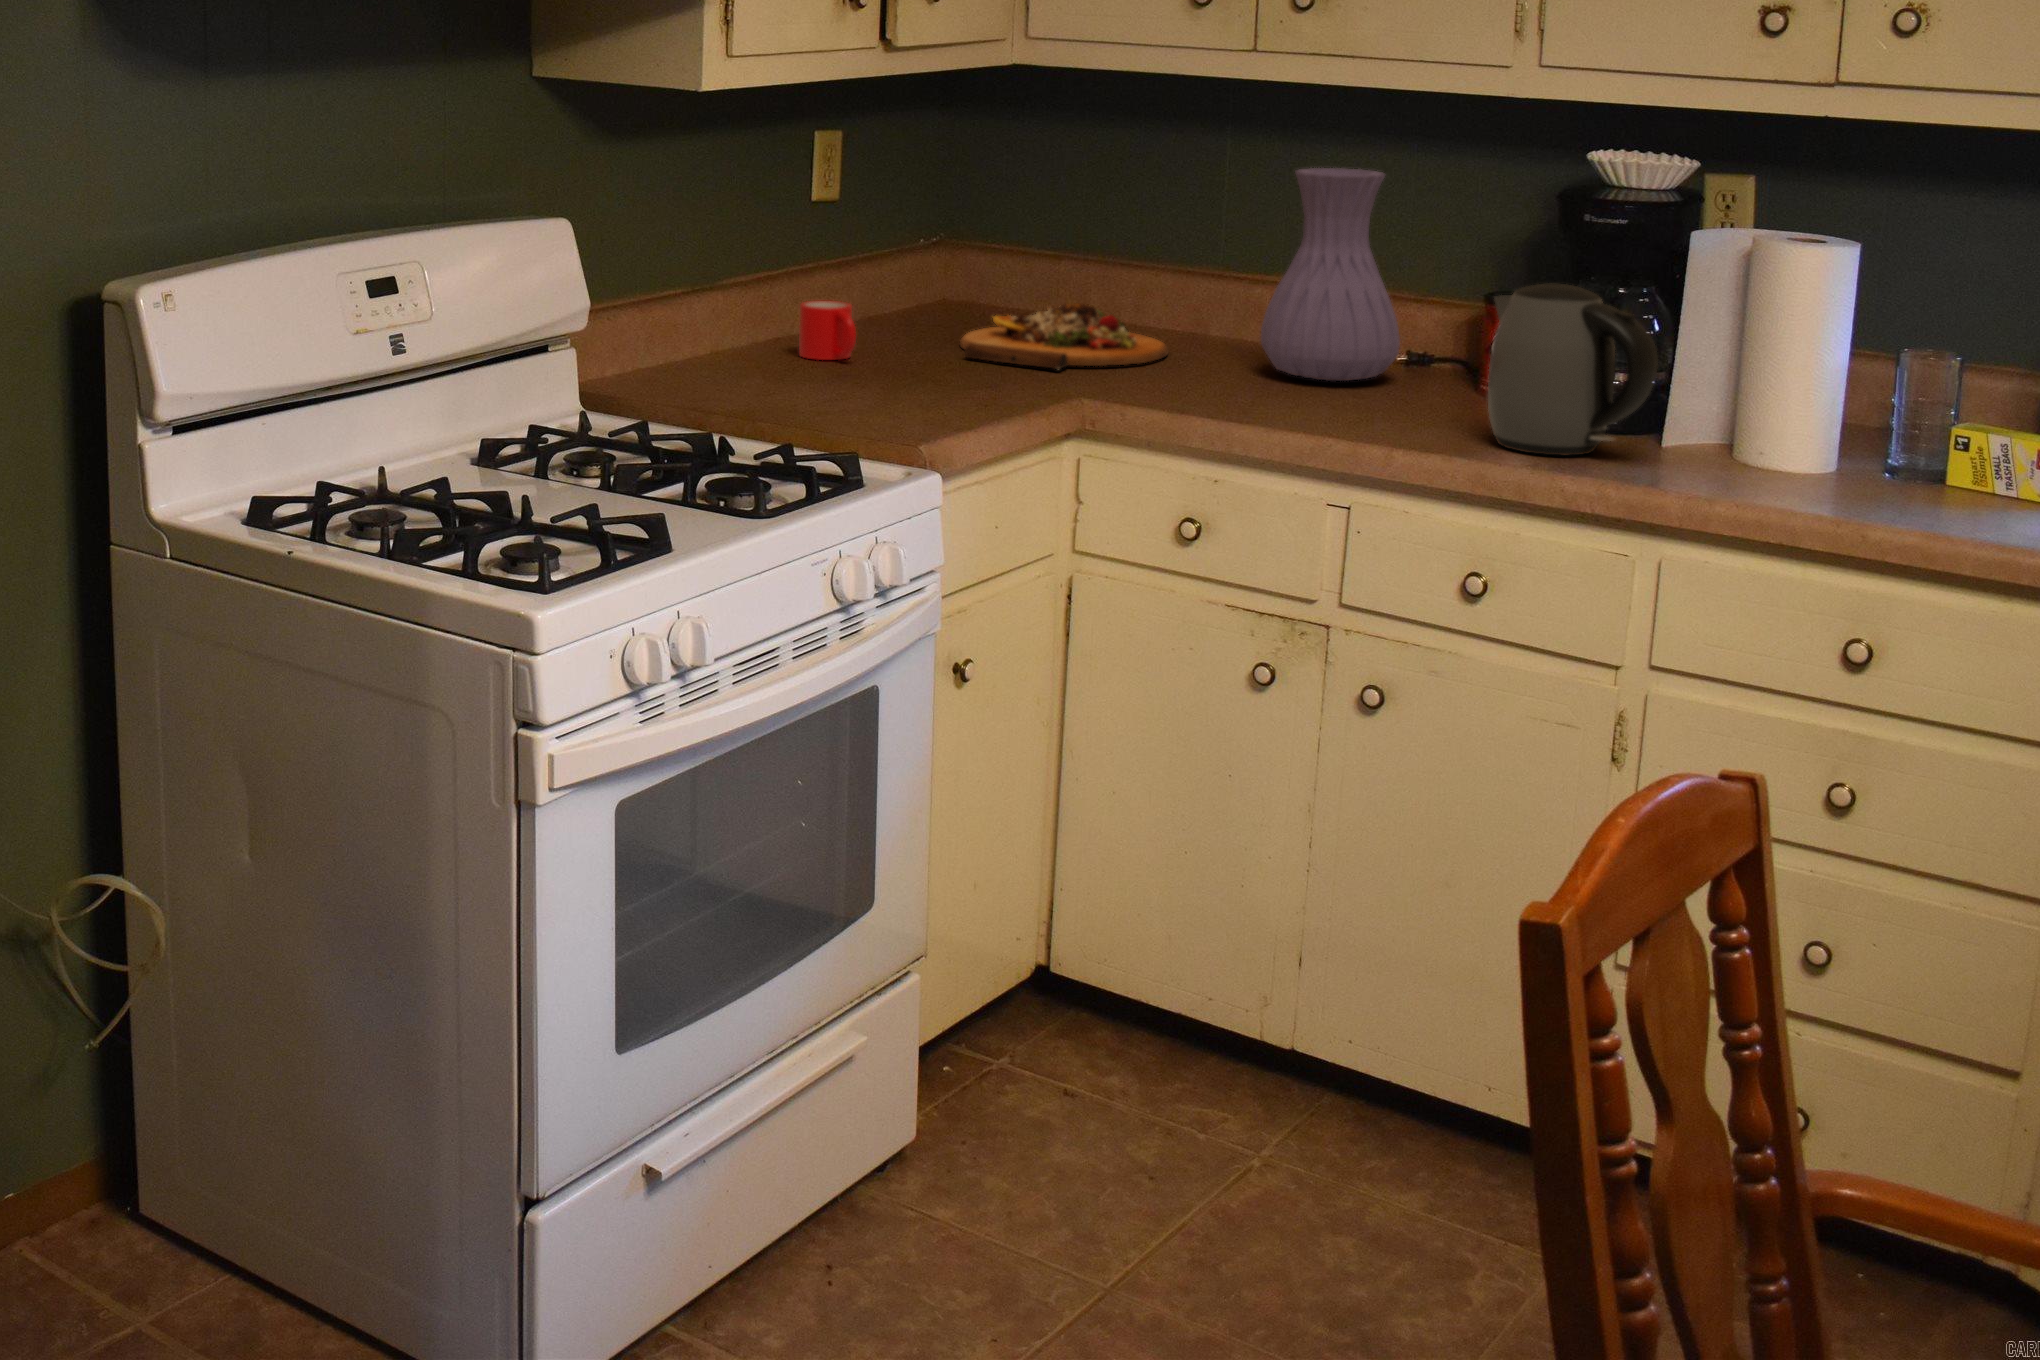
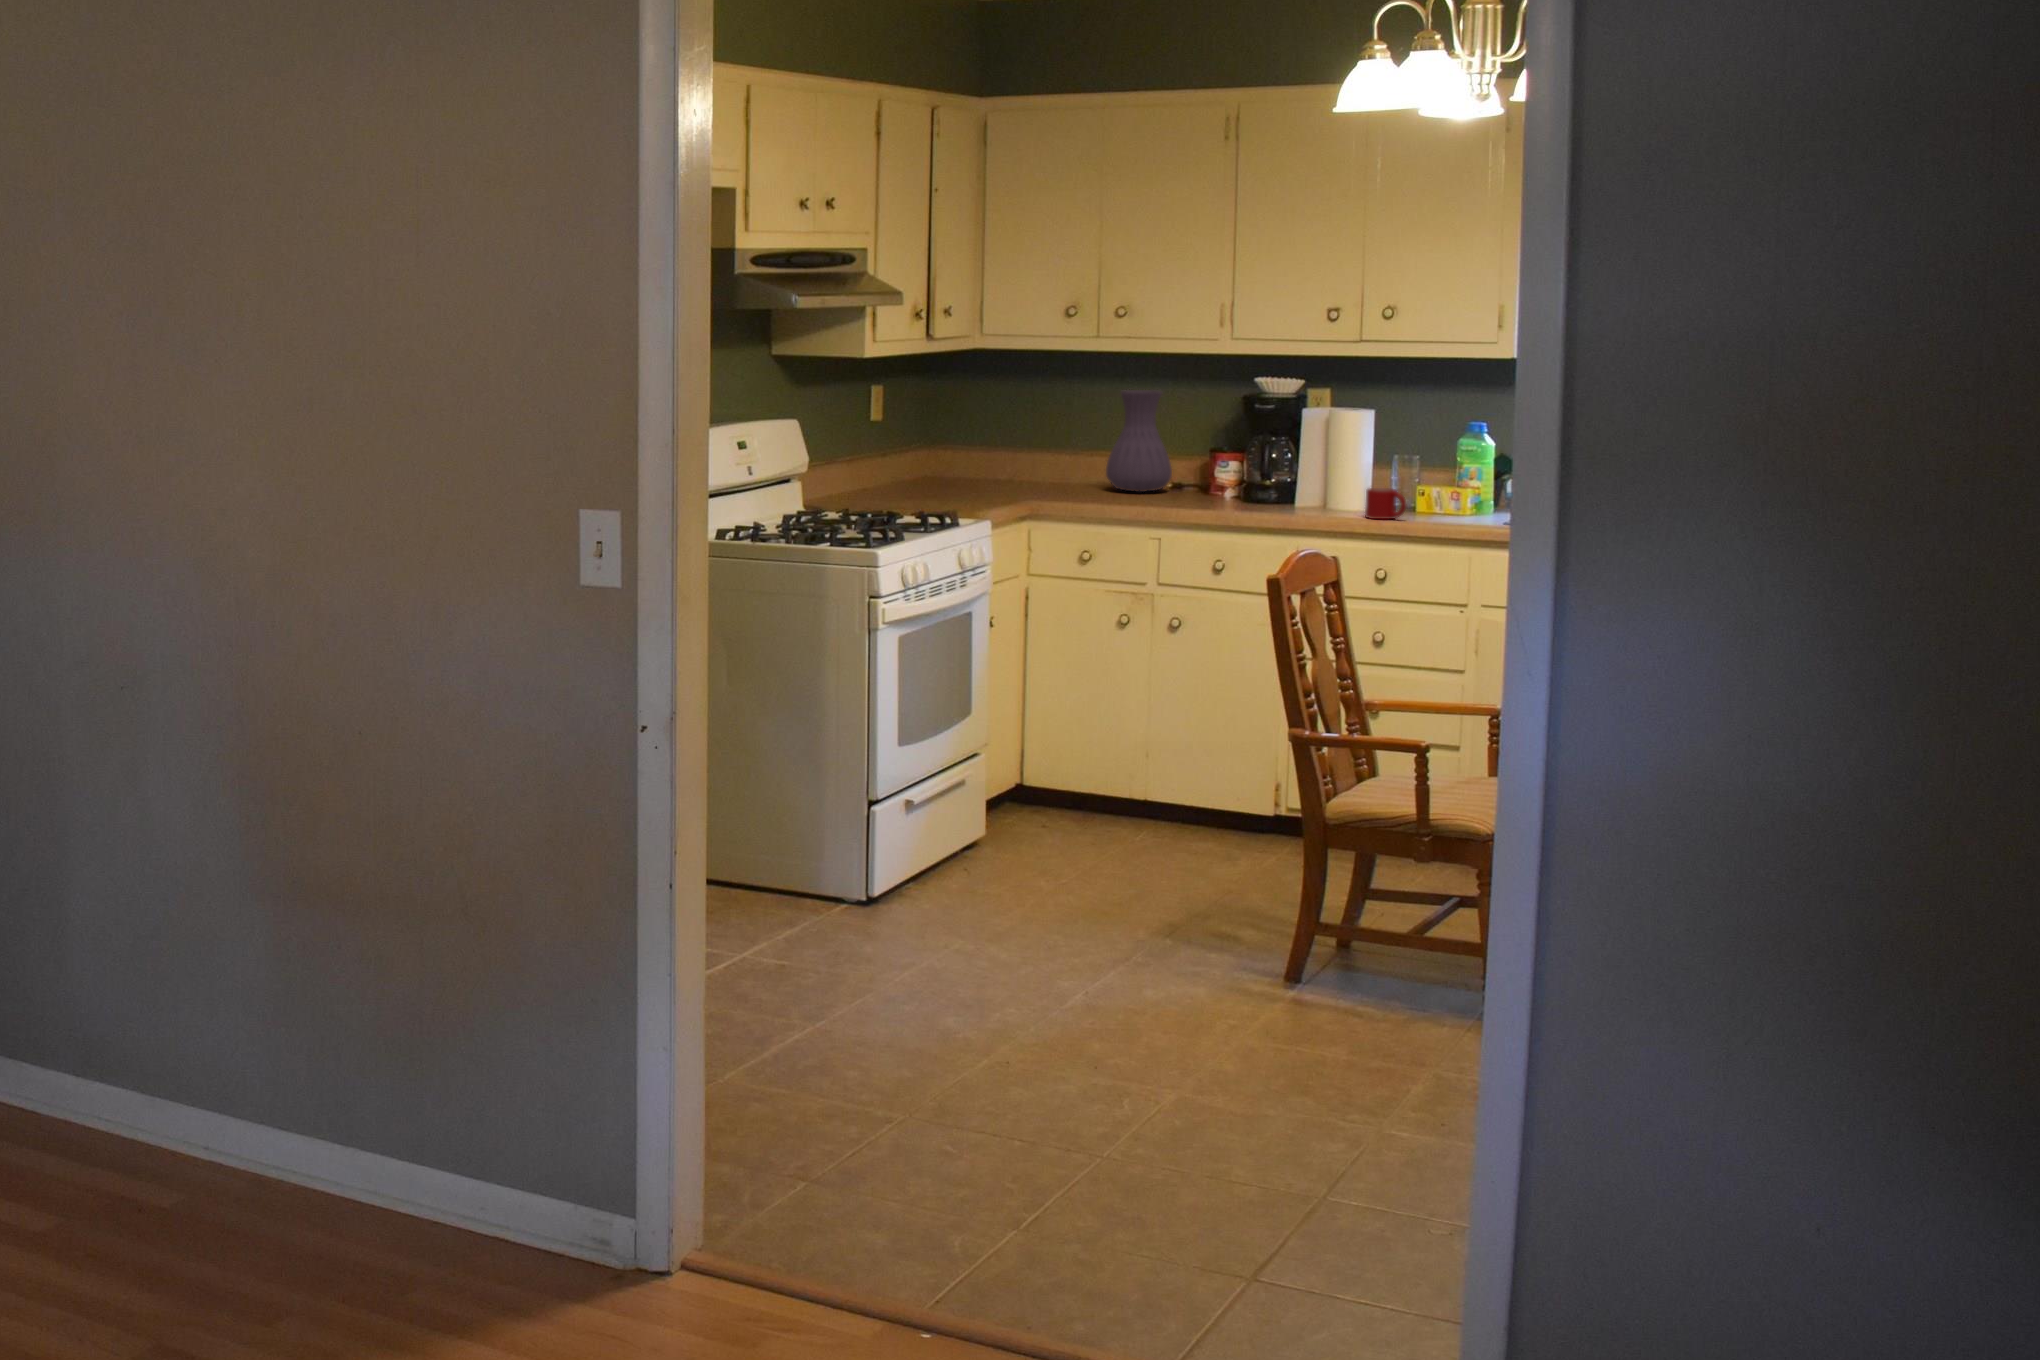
kettle: present [1488,283,1658,456] -> none [1219,435,1292,511]
mug: present [799,300,856,360] -> present [1365,488,1407,519]
cutting board: present [960,303,1168,369] -> none [954,462,1058,491]

